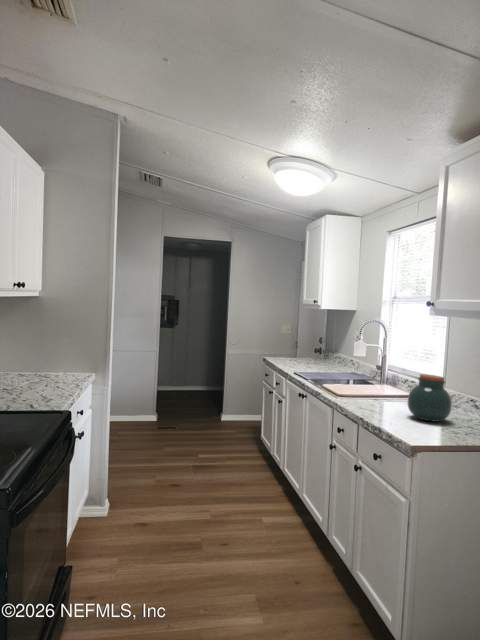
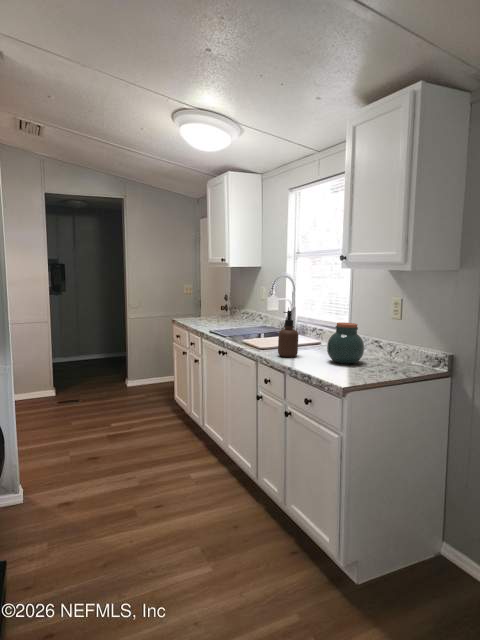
soap dispenser: none [354,357,378,407] -> present [278,311,298,357]

